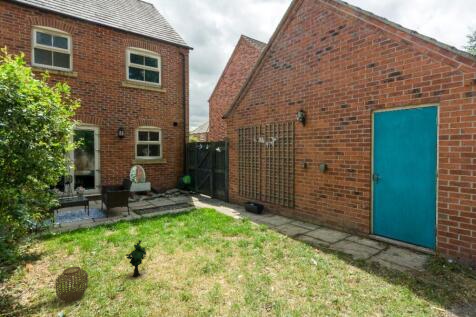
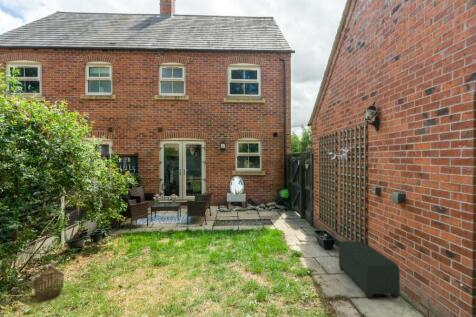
bench: none [281,201,325,230] -> present [339,241,400,298]
decorative plant: present [126,240,146,277] -> none [98,257,120,293]

